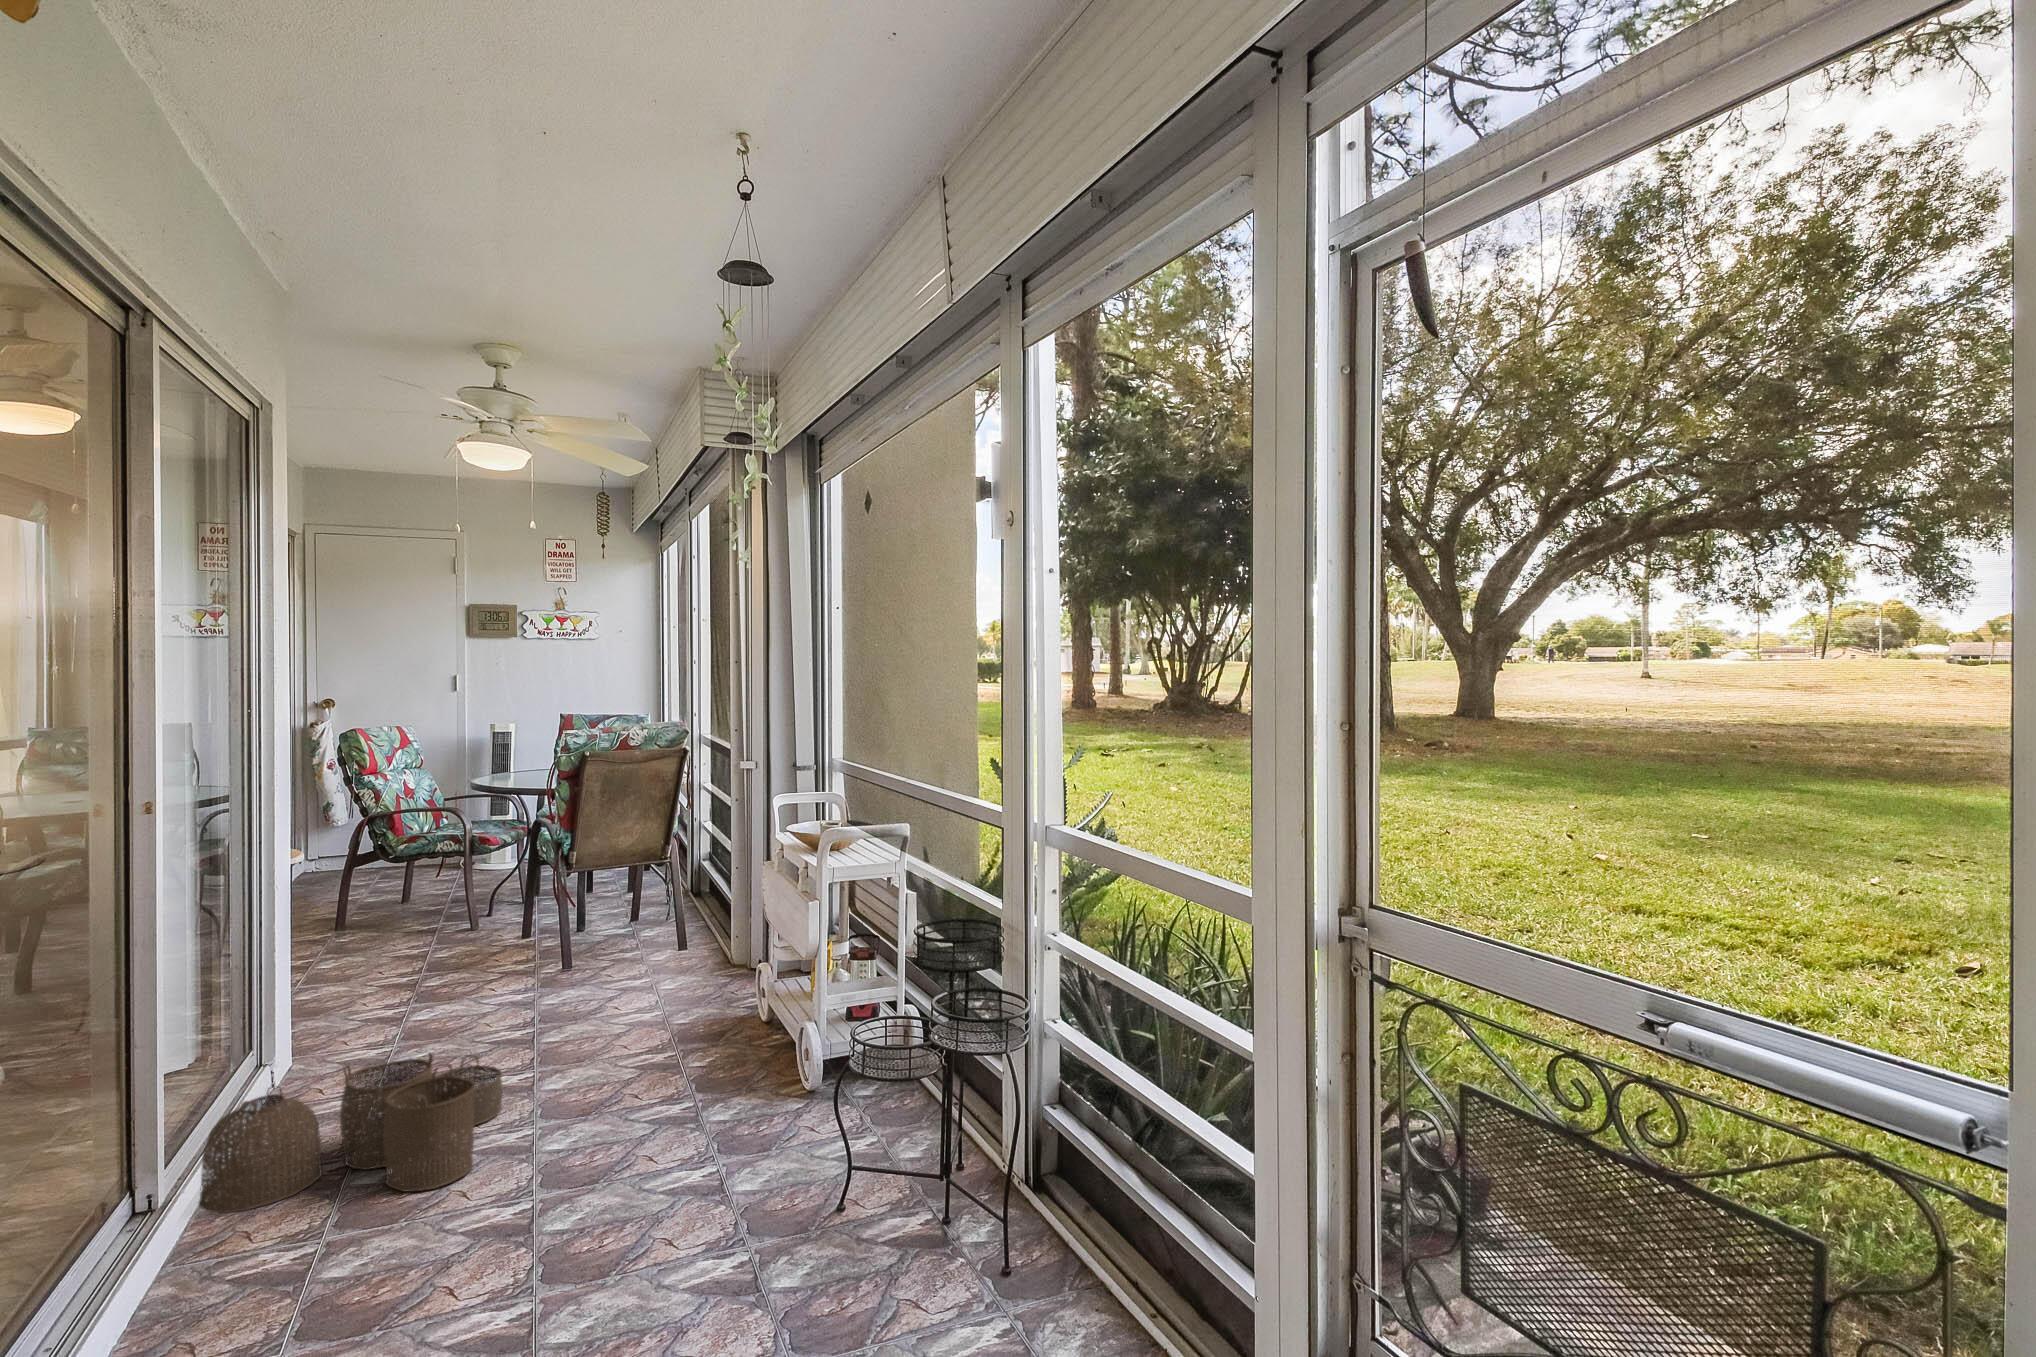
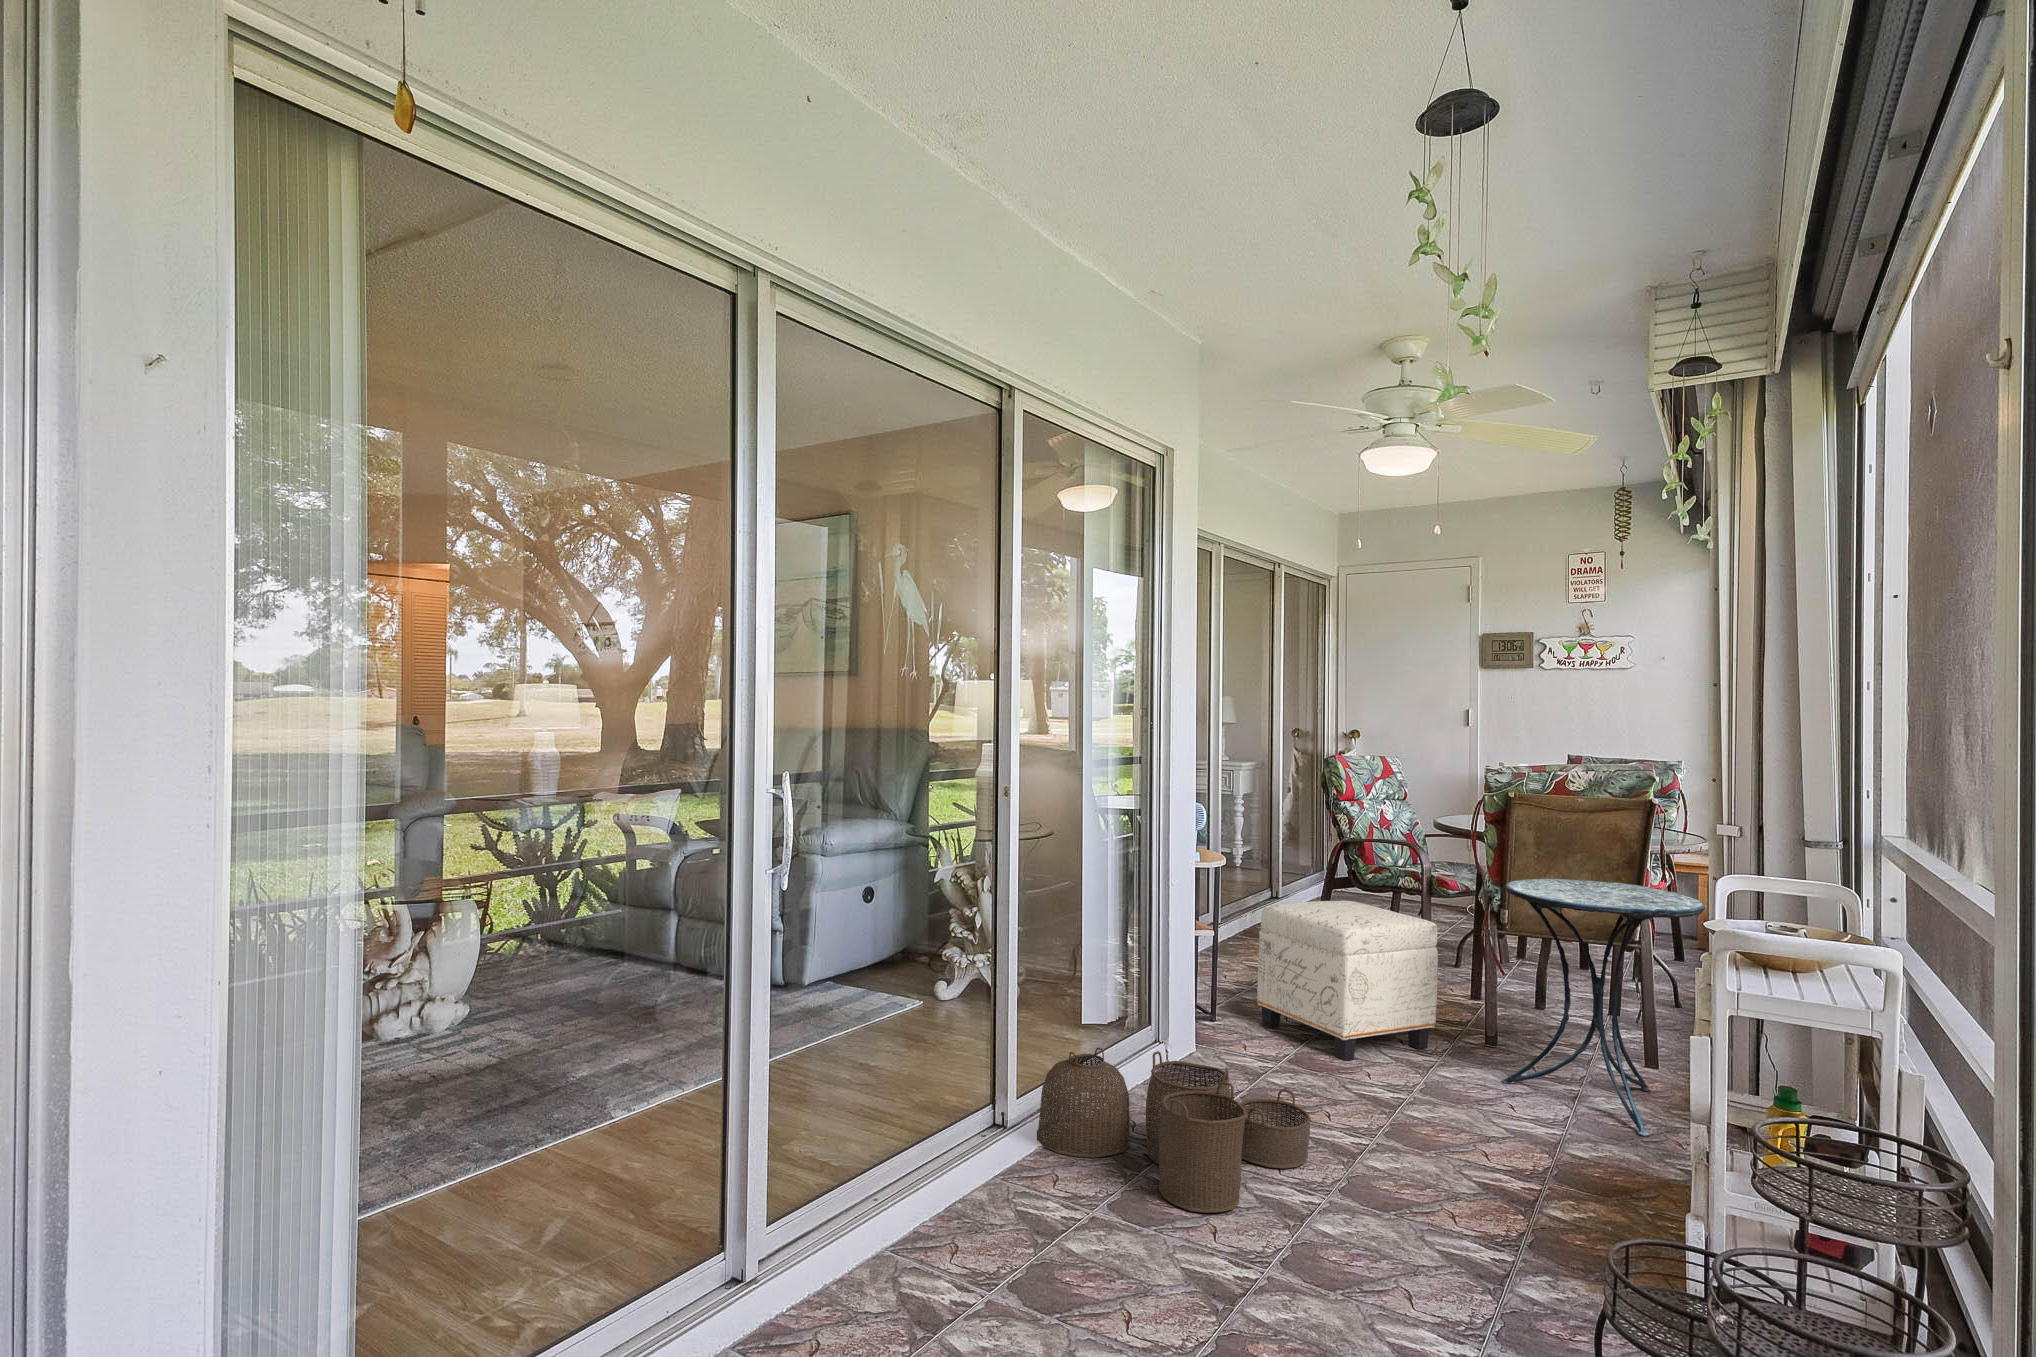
side table: none [597,815,737,994] -> present [1501,879,1705,1137]
ottoman: none [351,875,533,1020] -> present [1257,901,1438,1060]

